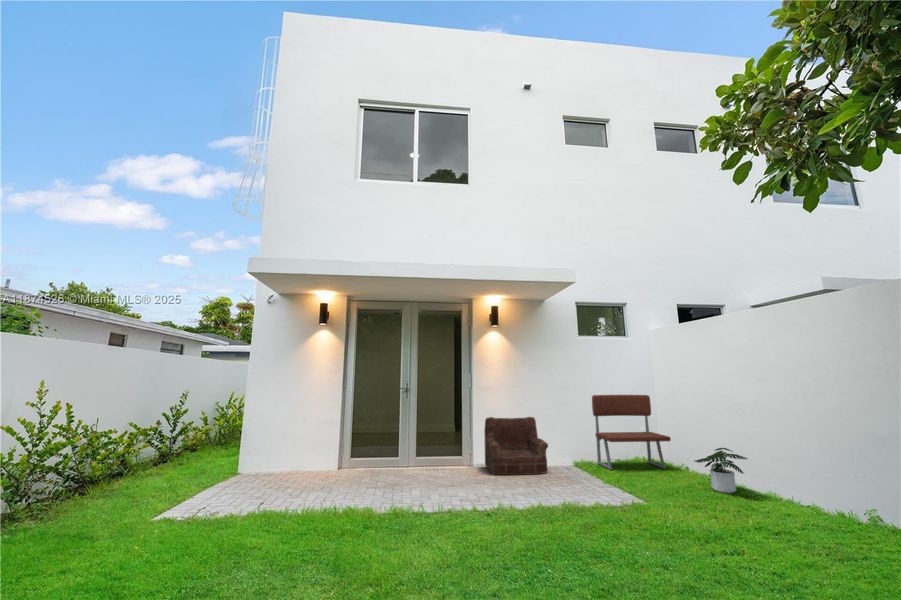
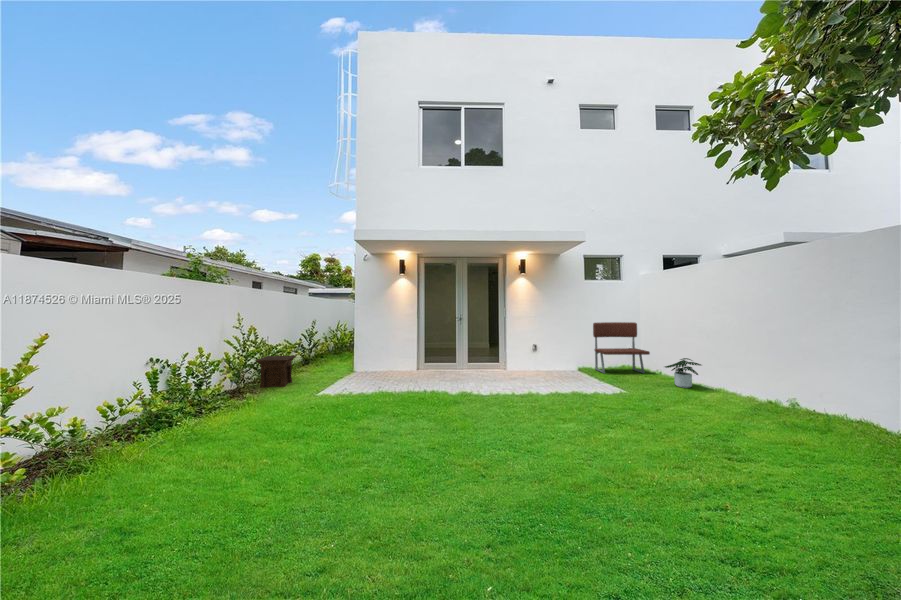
armchair: present [484,417,548,475] -> none [515,337,560,375]
side table: none [53,450,136,510] -> present [255,355,296,388]

